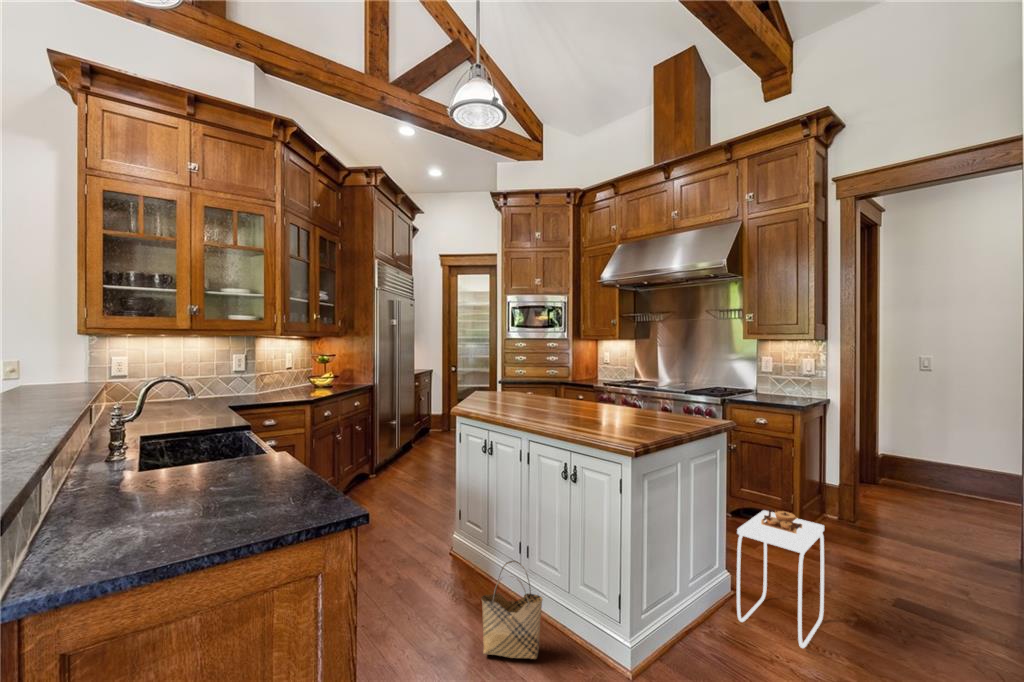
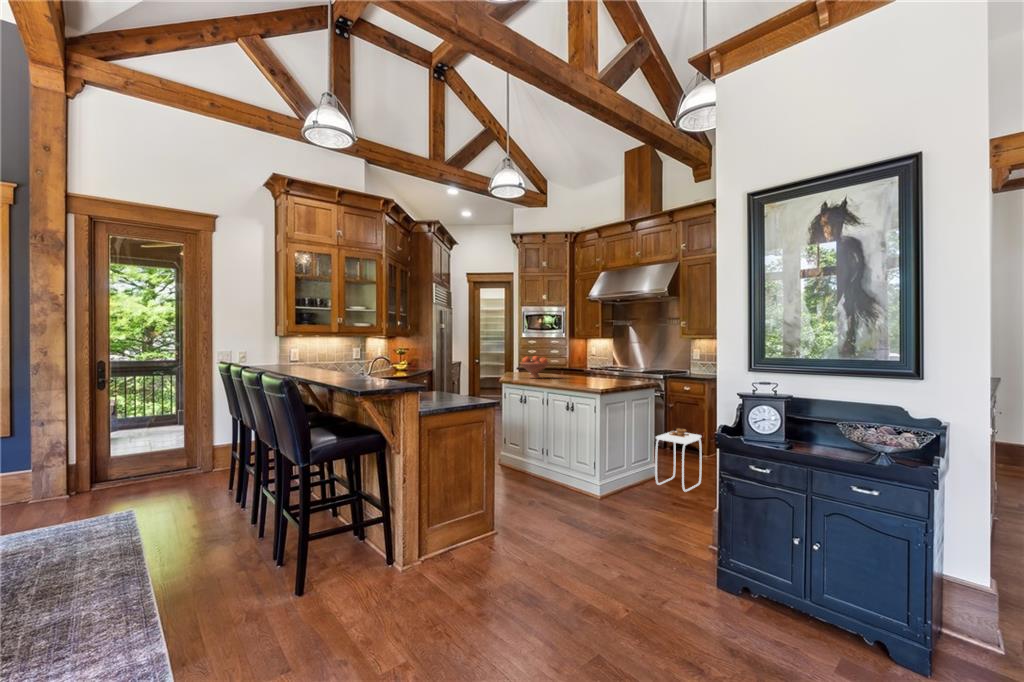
fruit bowl: none [484,369,535,408] -> present [520,356,549,378]
woven basket: present [481,561,542,659] -> none [526,451,557,494]

